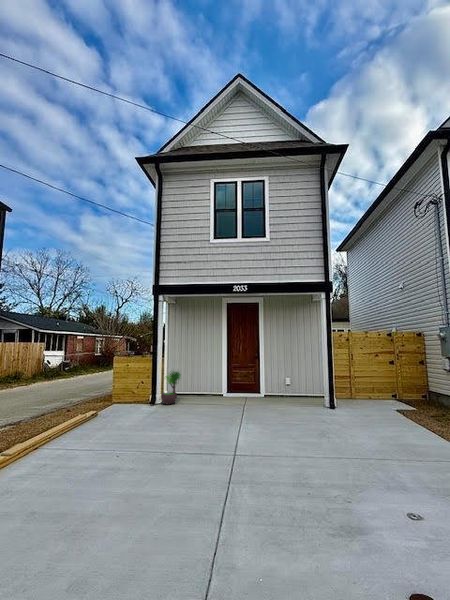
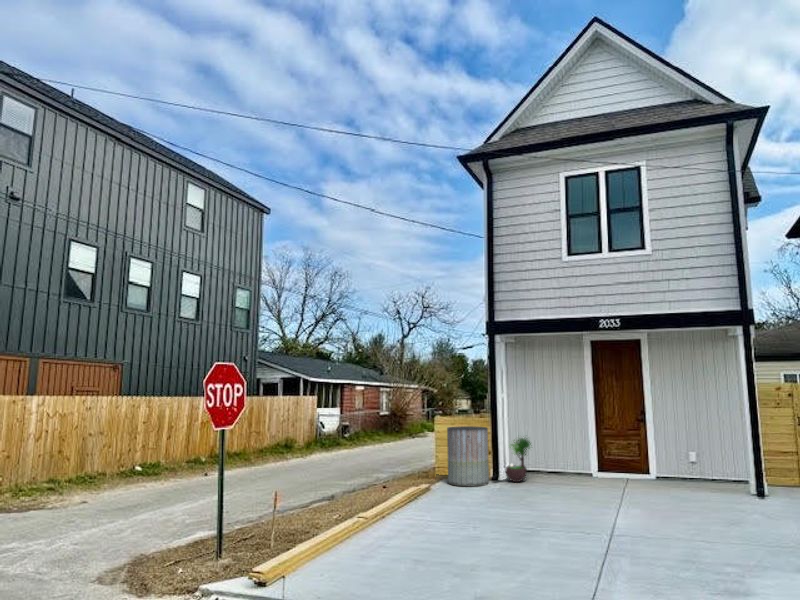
trash can: none [115,364,149,411] -> present [447,426,489,486]

